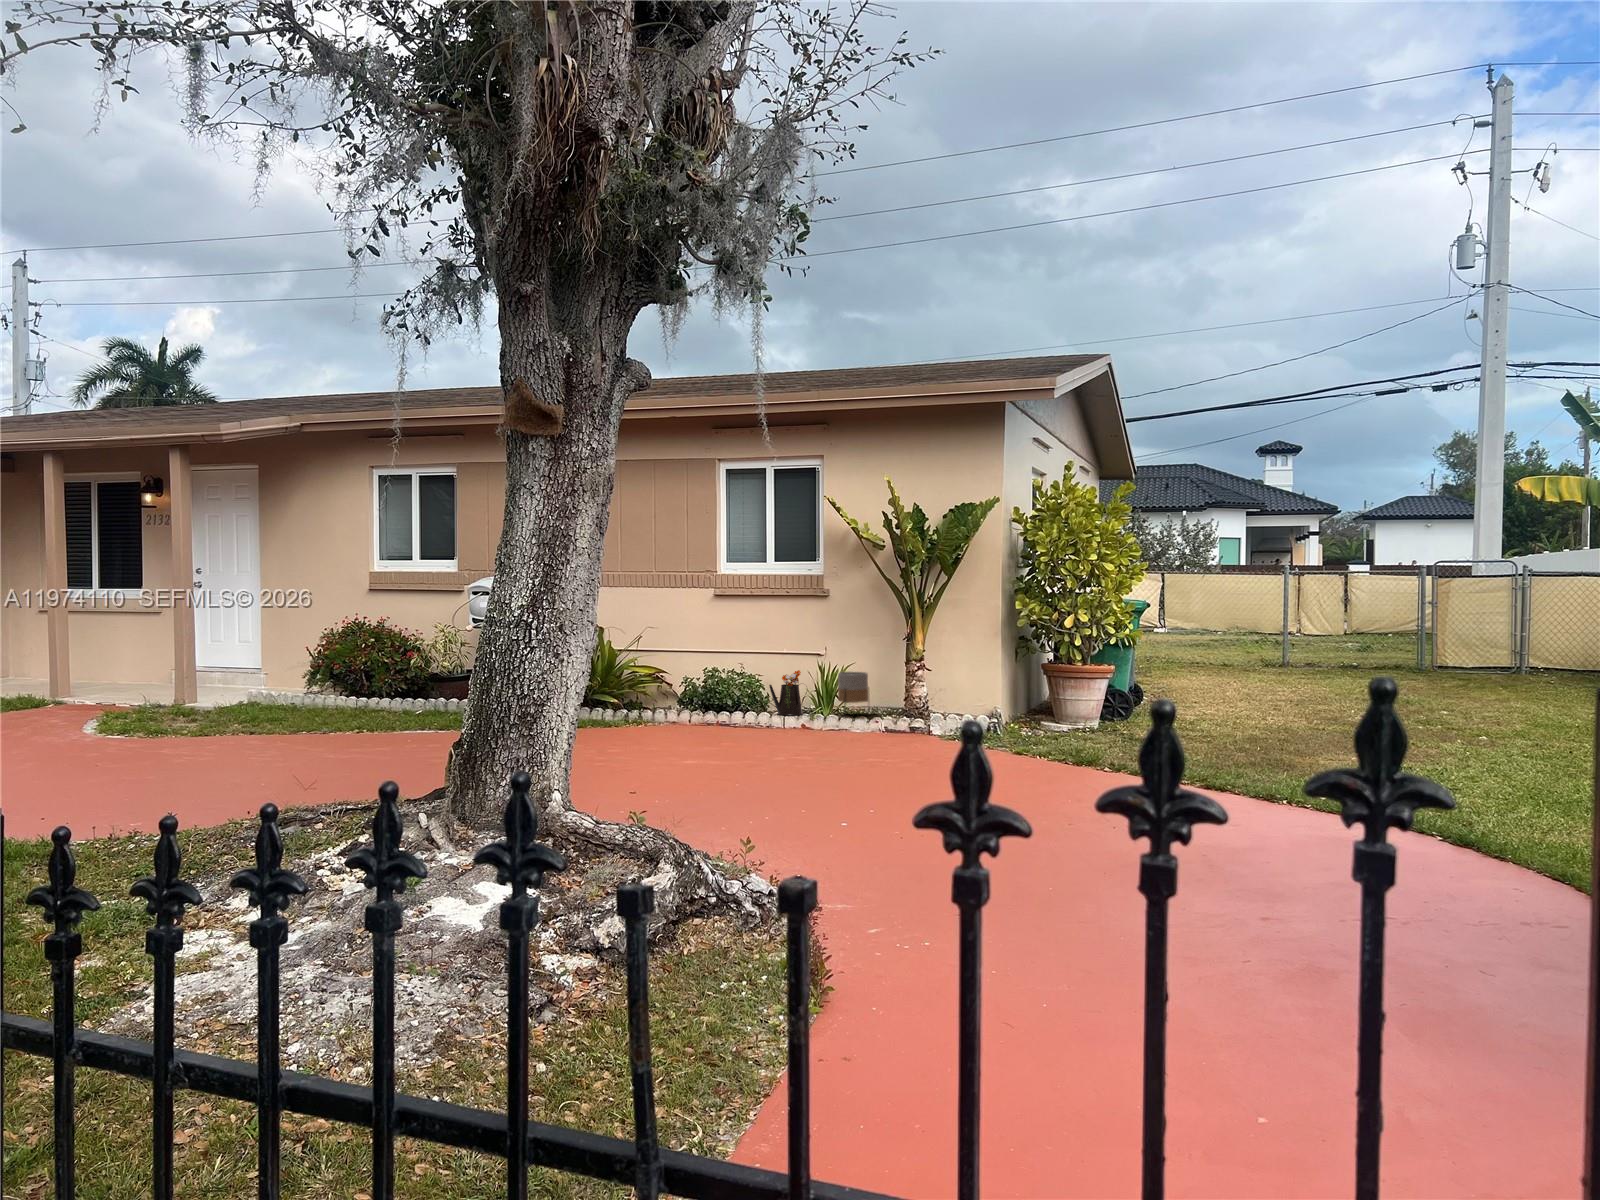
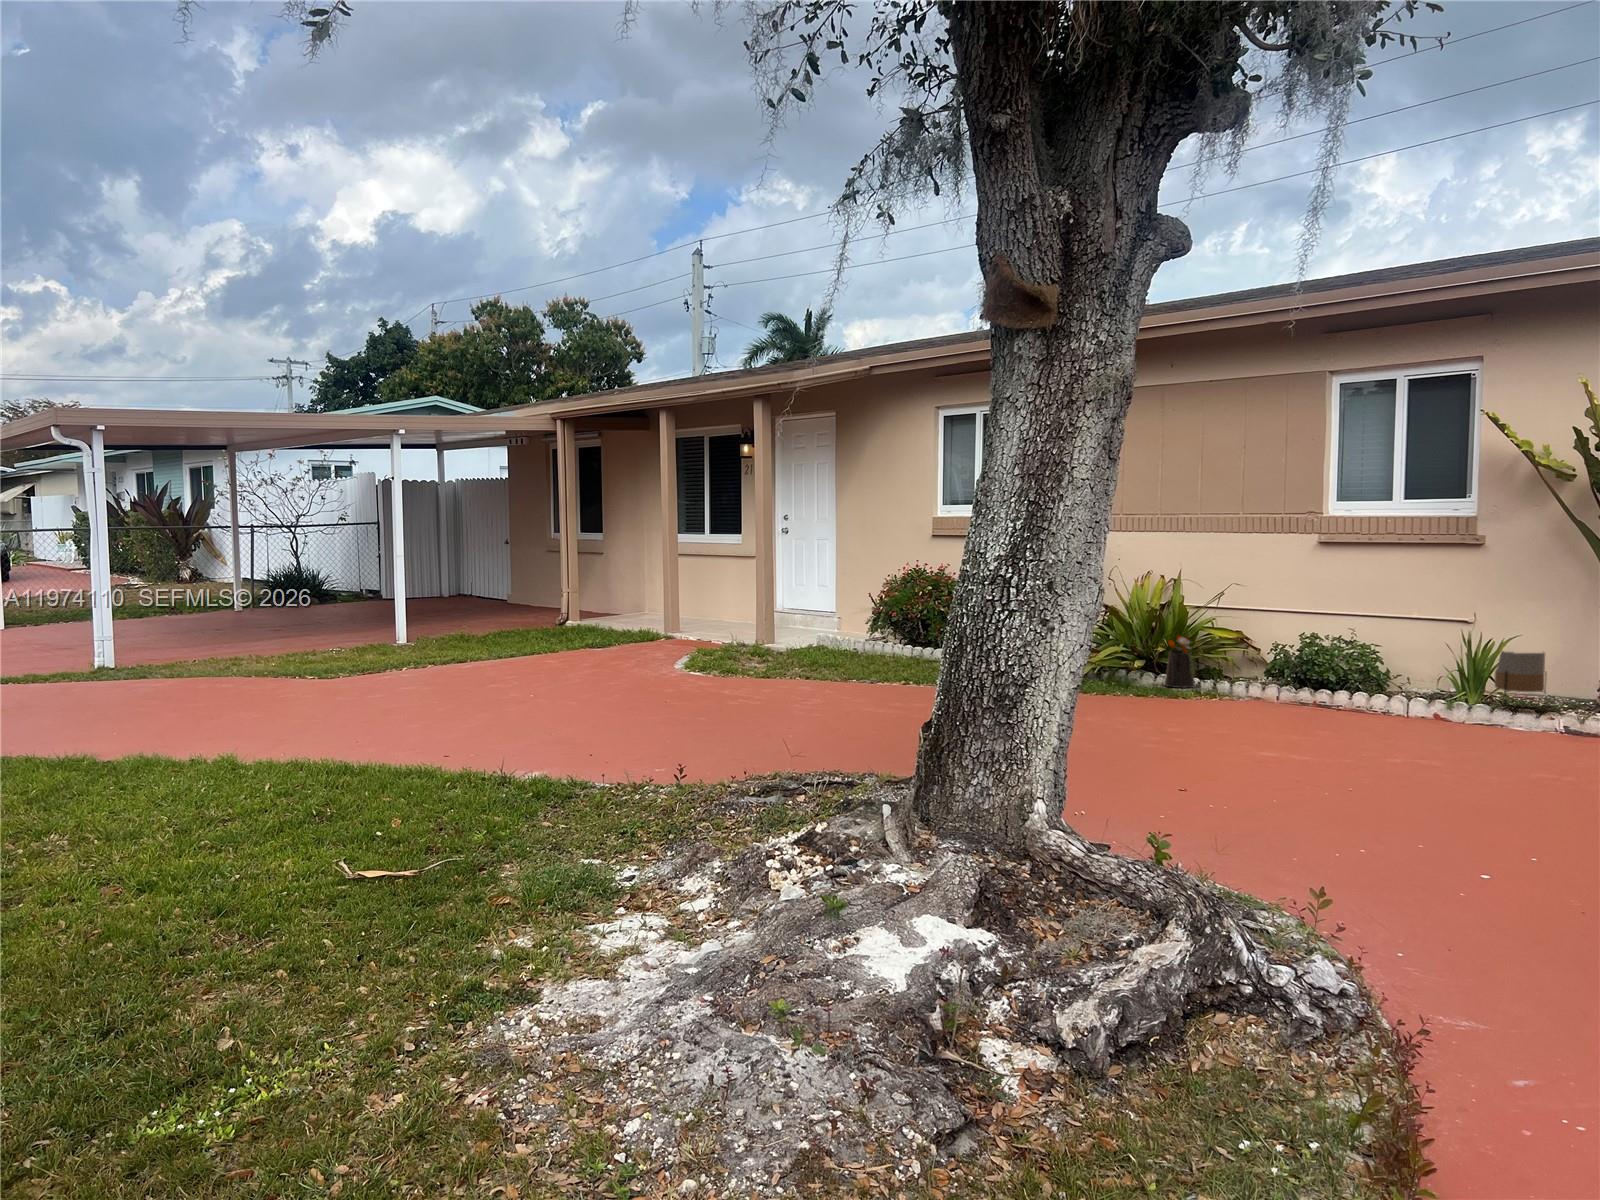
watering can: present [769,670,807,716] -> present [1164,635,1195,688]

